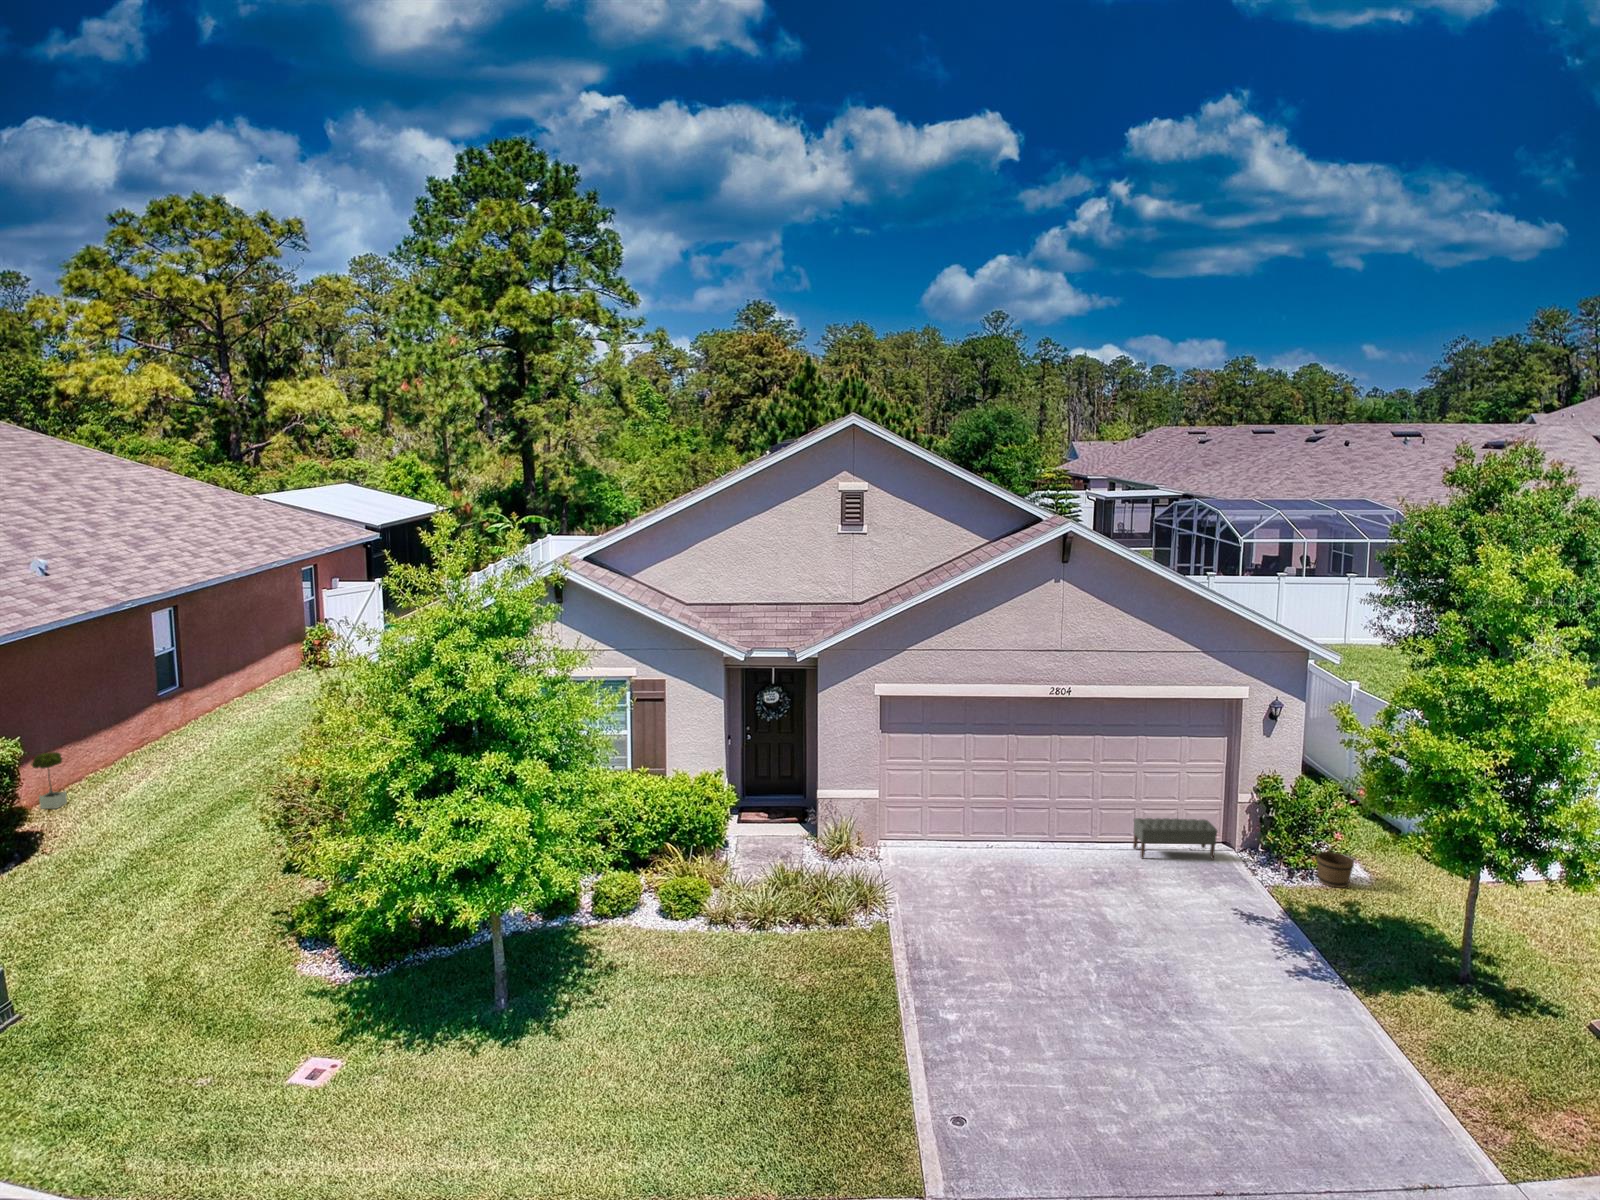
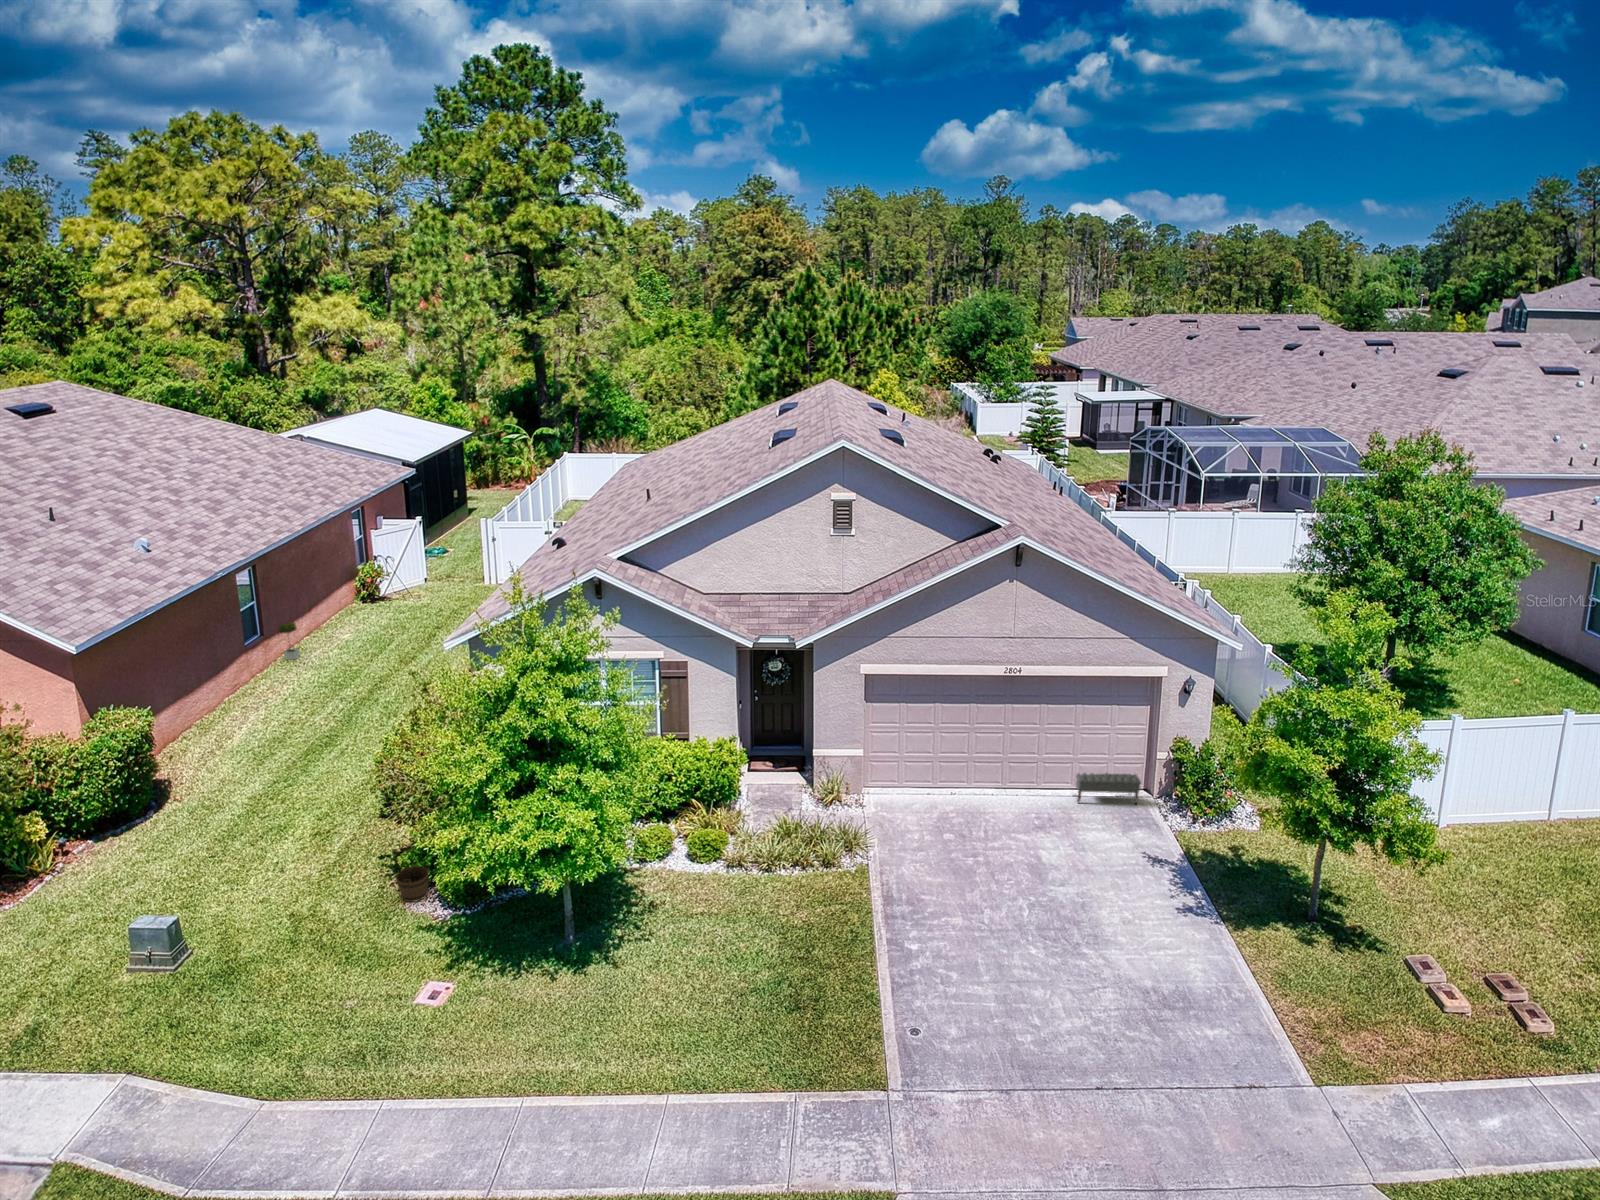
potted tree: present [32,752,67,809] -> present [279,623,300,660]
bucket: present [1317,852,1355,888] -> present [396,865,429,902]

